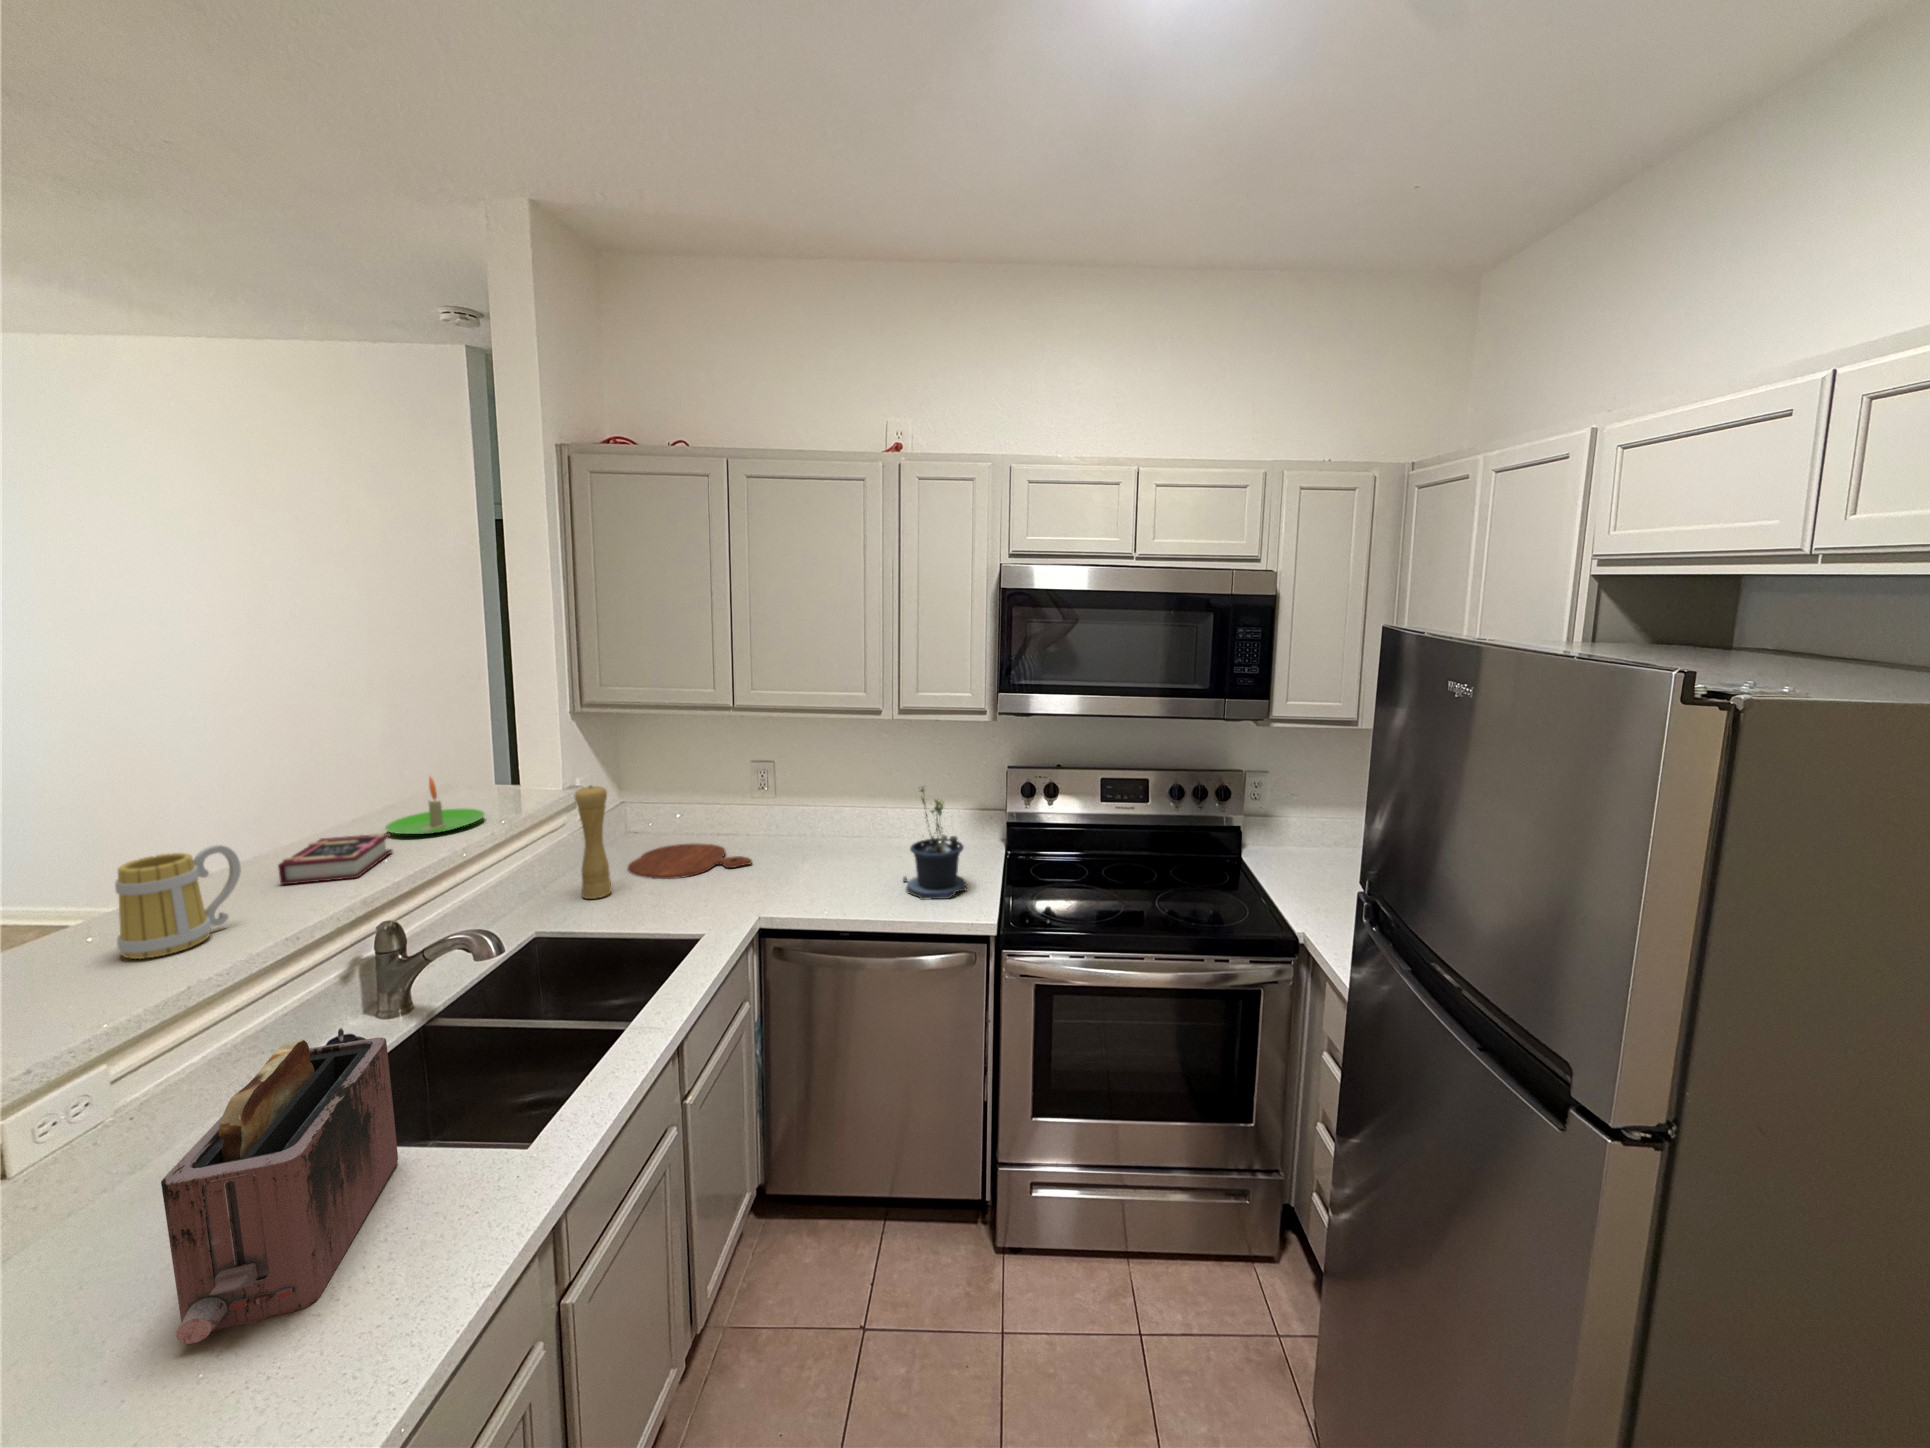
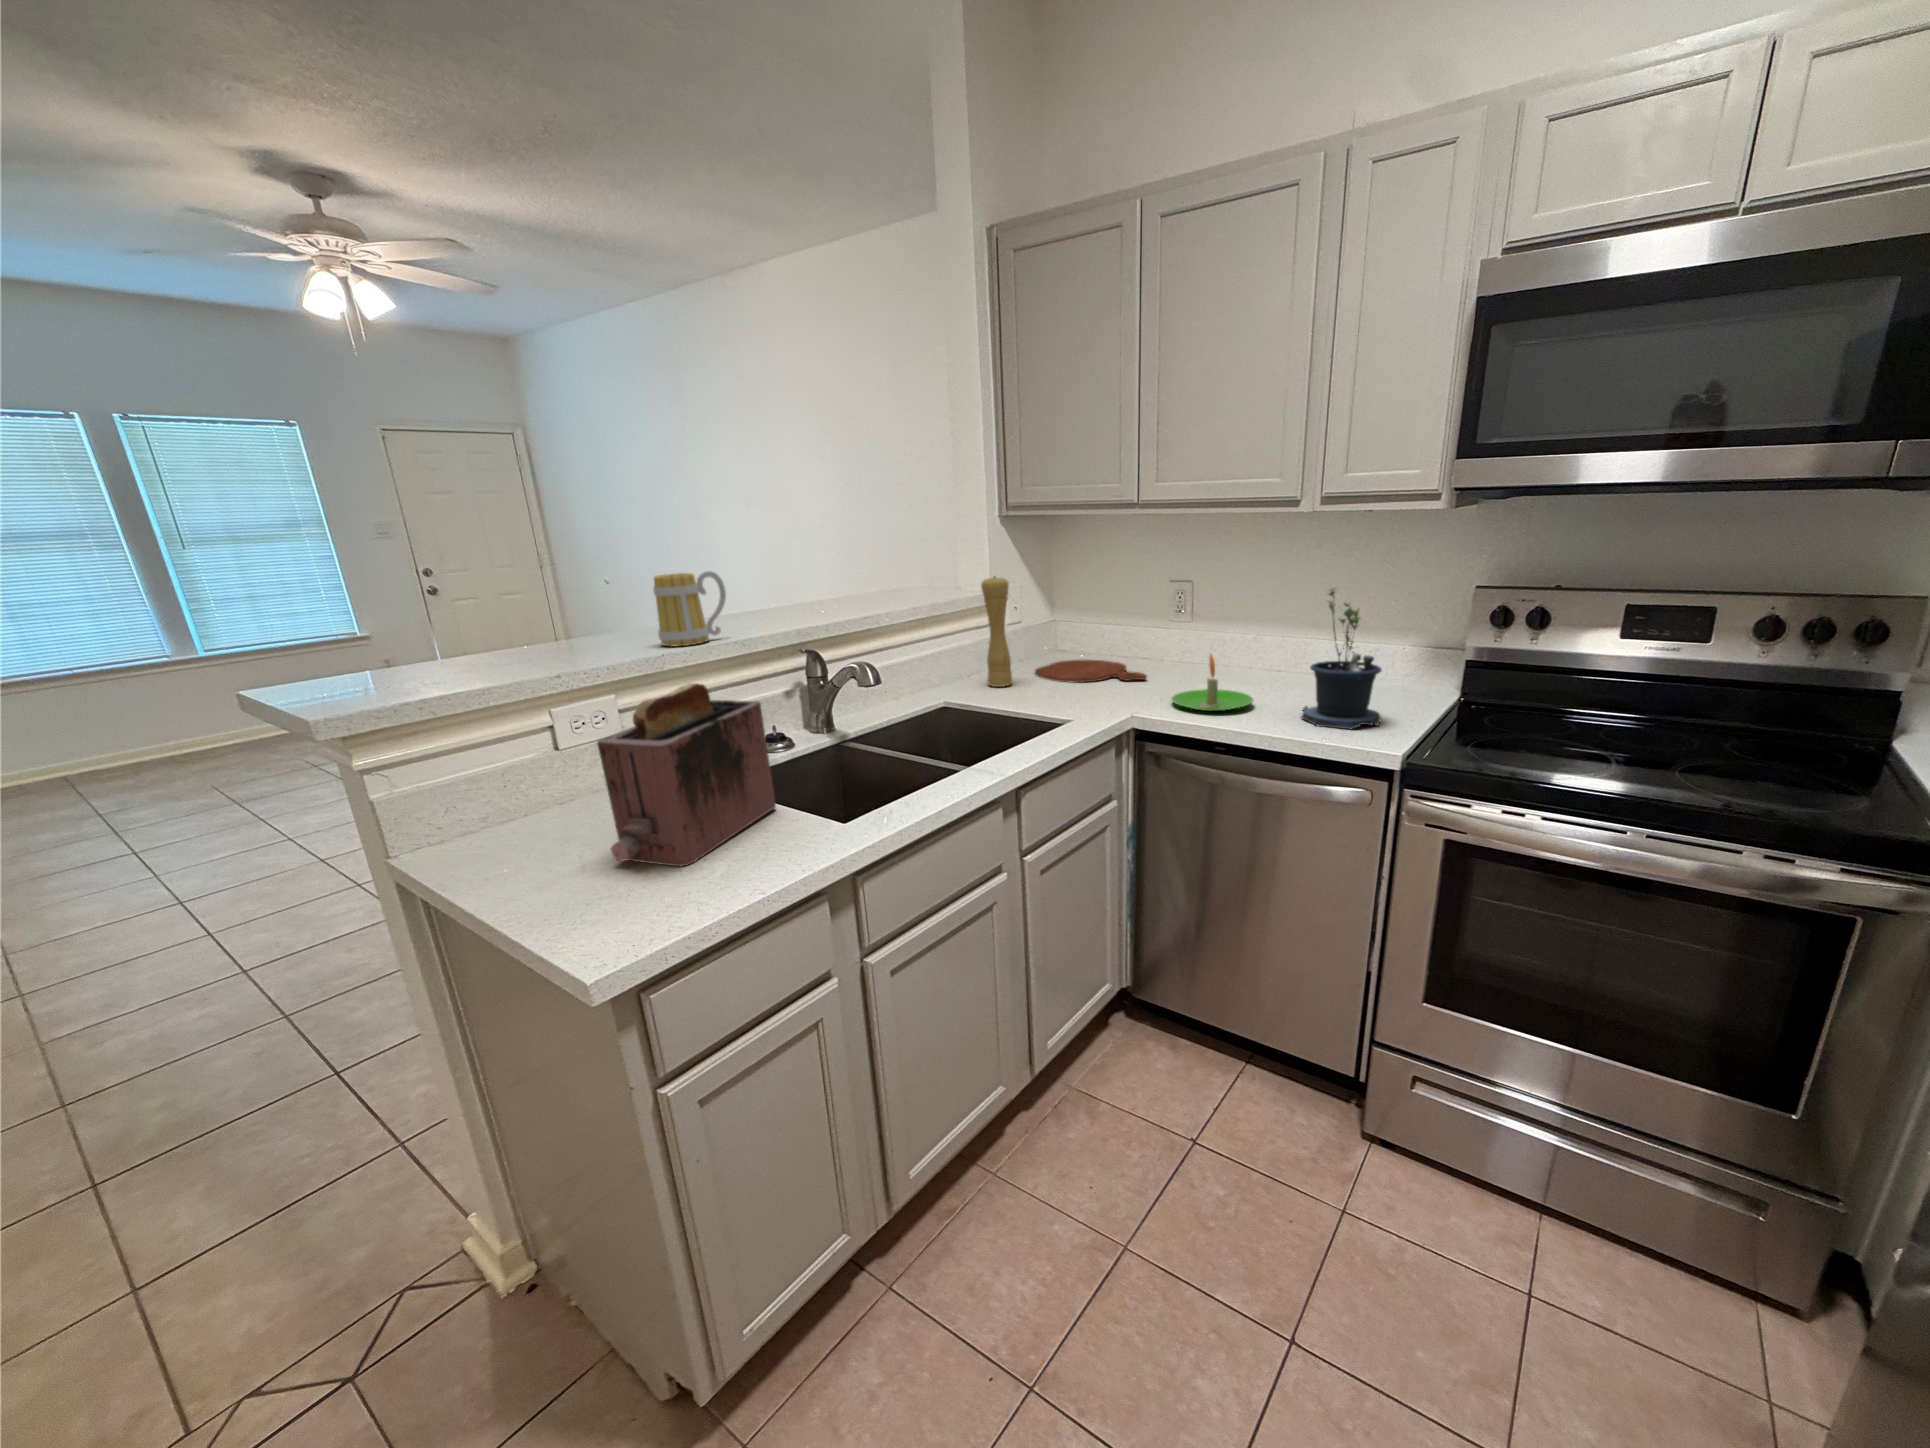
candle: present [385,777,484,835] -> present [1172,655,1253,711]
book: present [278,833,393,885] -> none [764,599,843,625]

